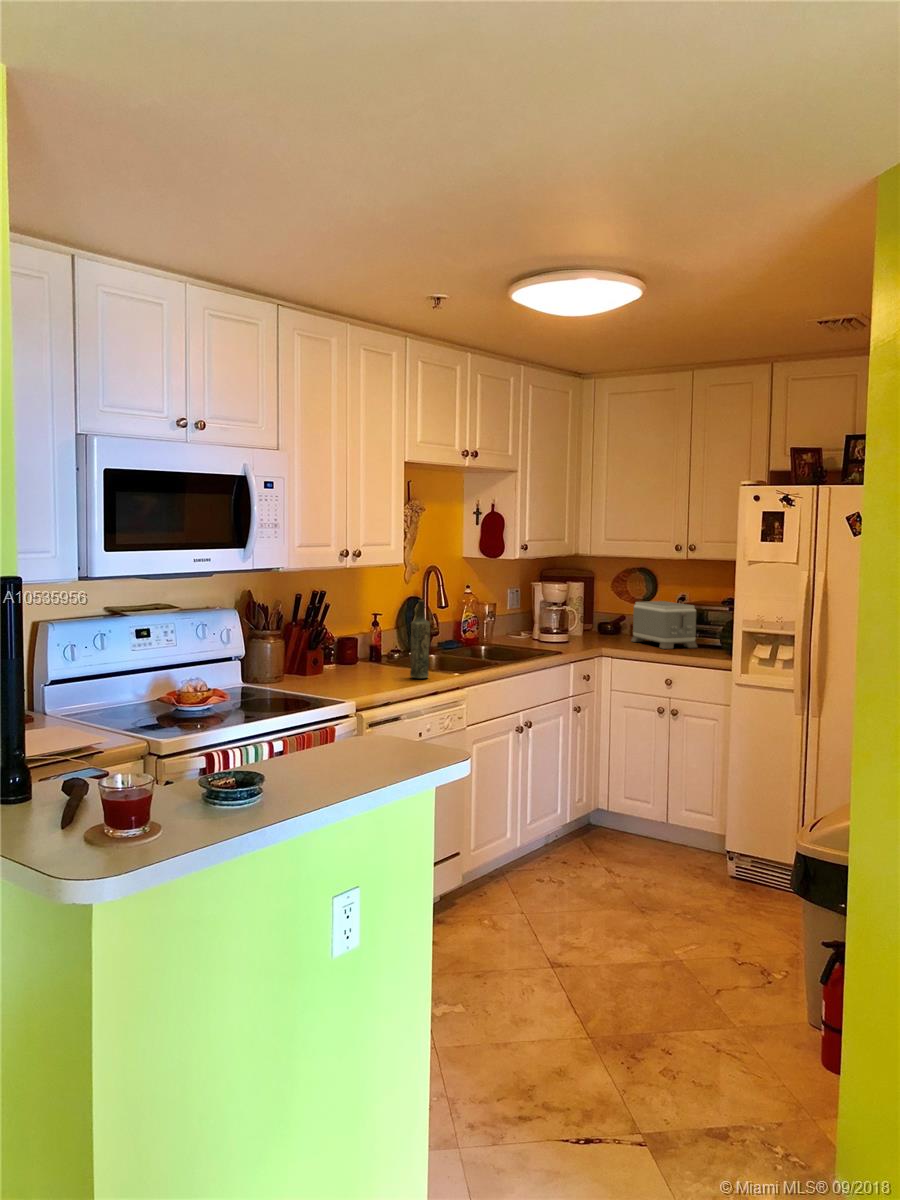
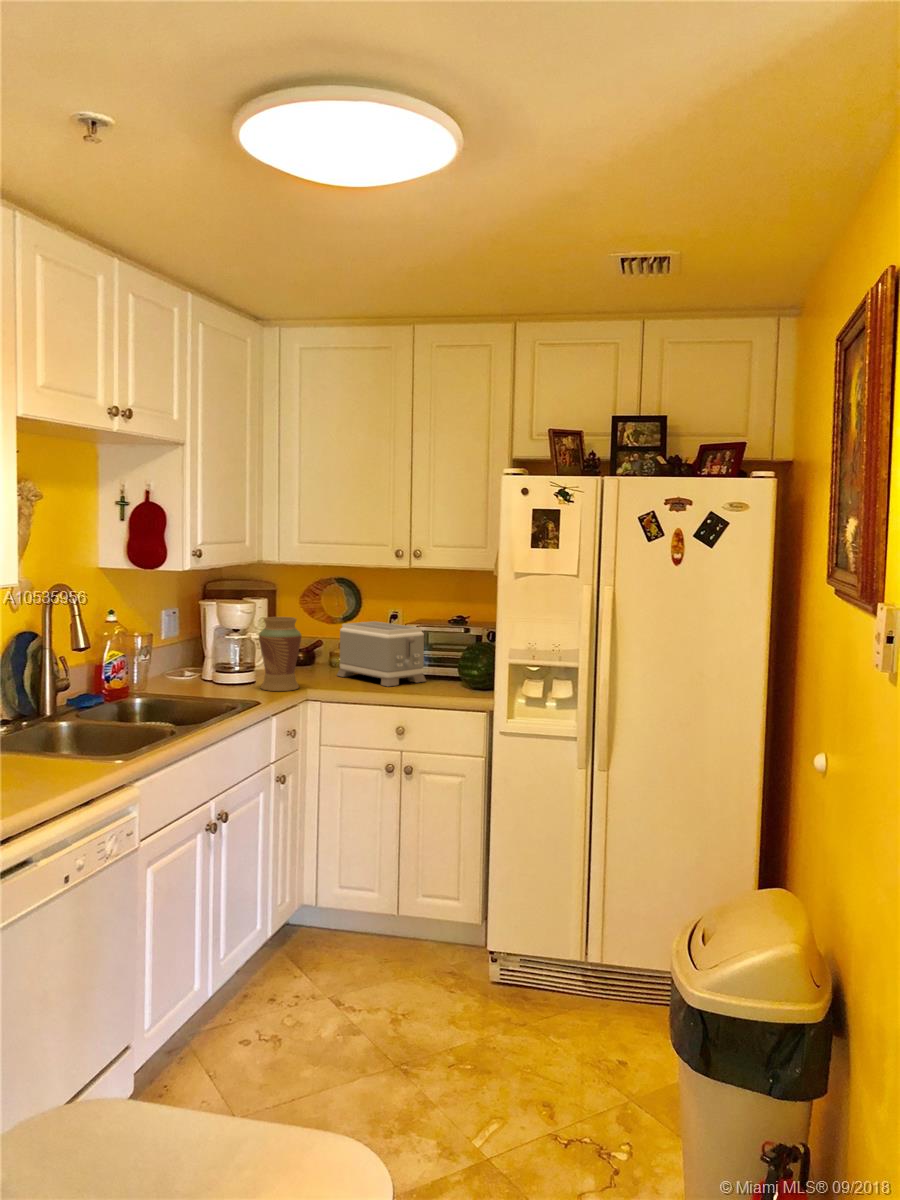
vase: none [568,594,599,648] -> present [259,617,301,691]
bottle: present [410,600,430,678] -> none [40,646,75,779]

